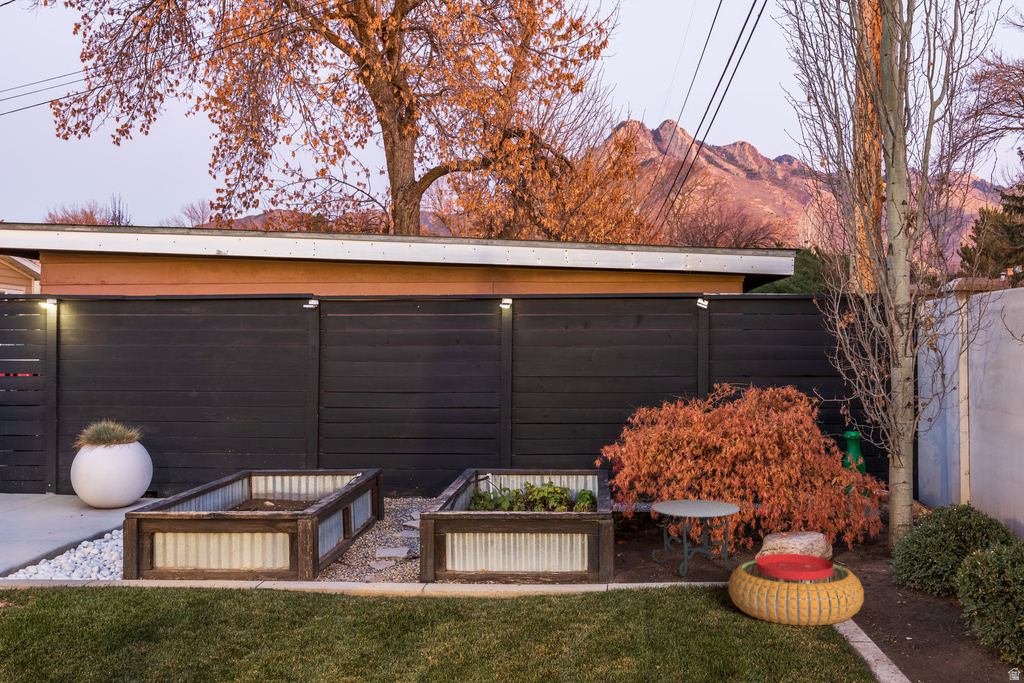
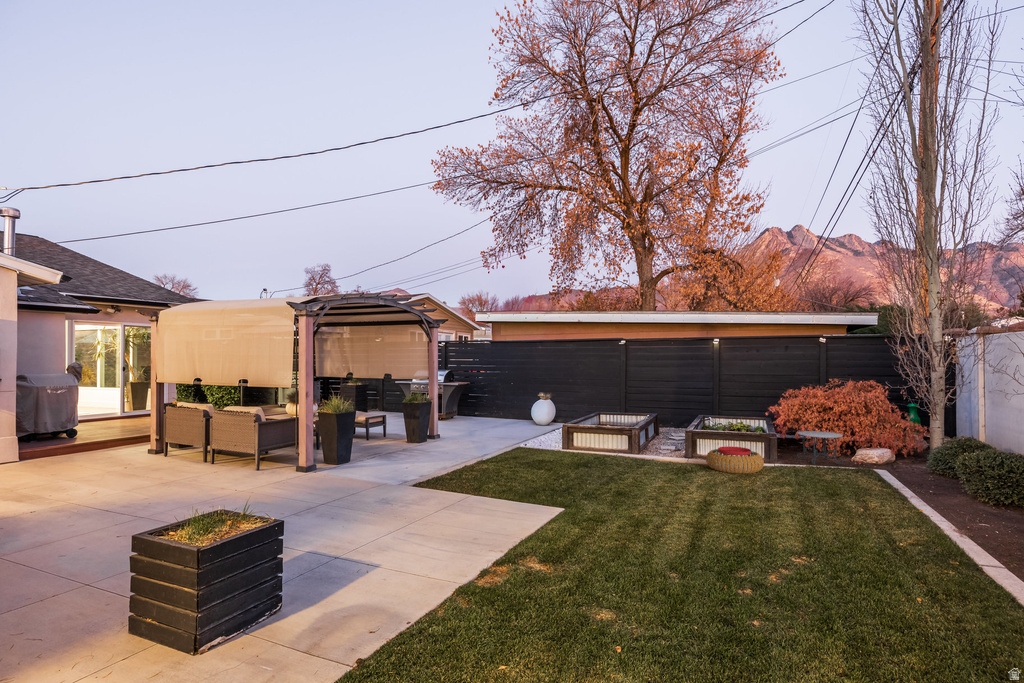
pouf: present [729,554,864,626] -> present [706,446,764,473]

